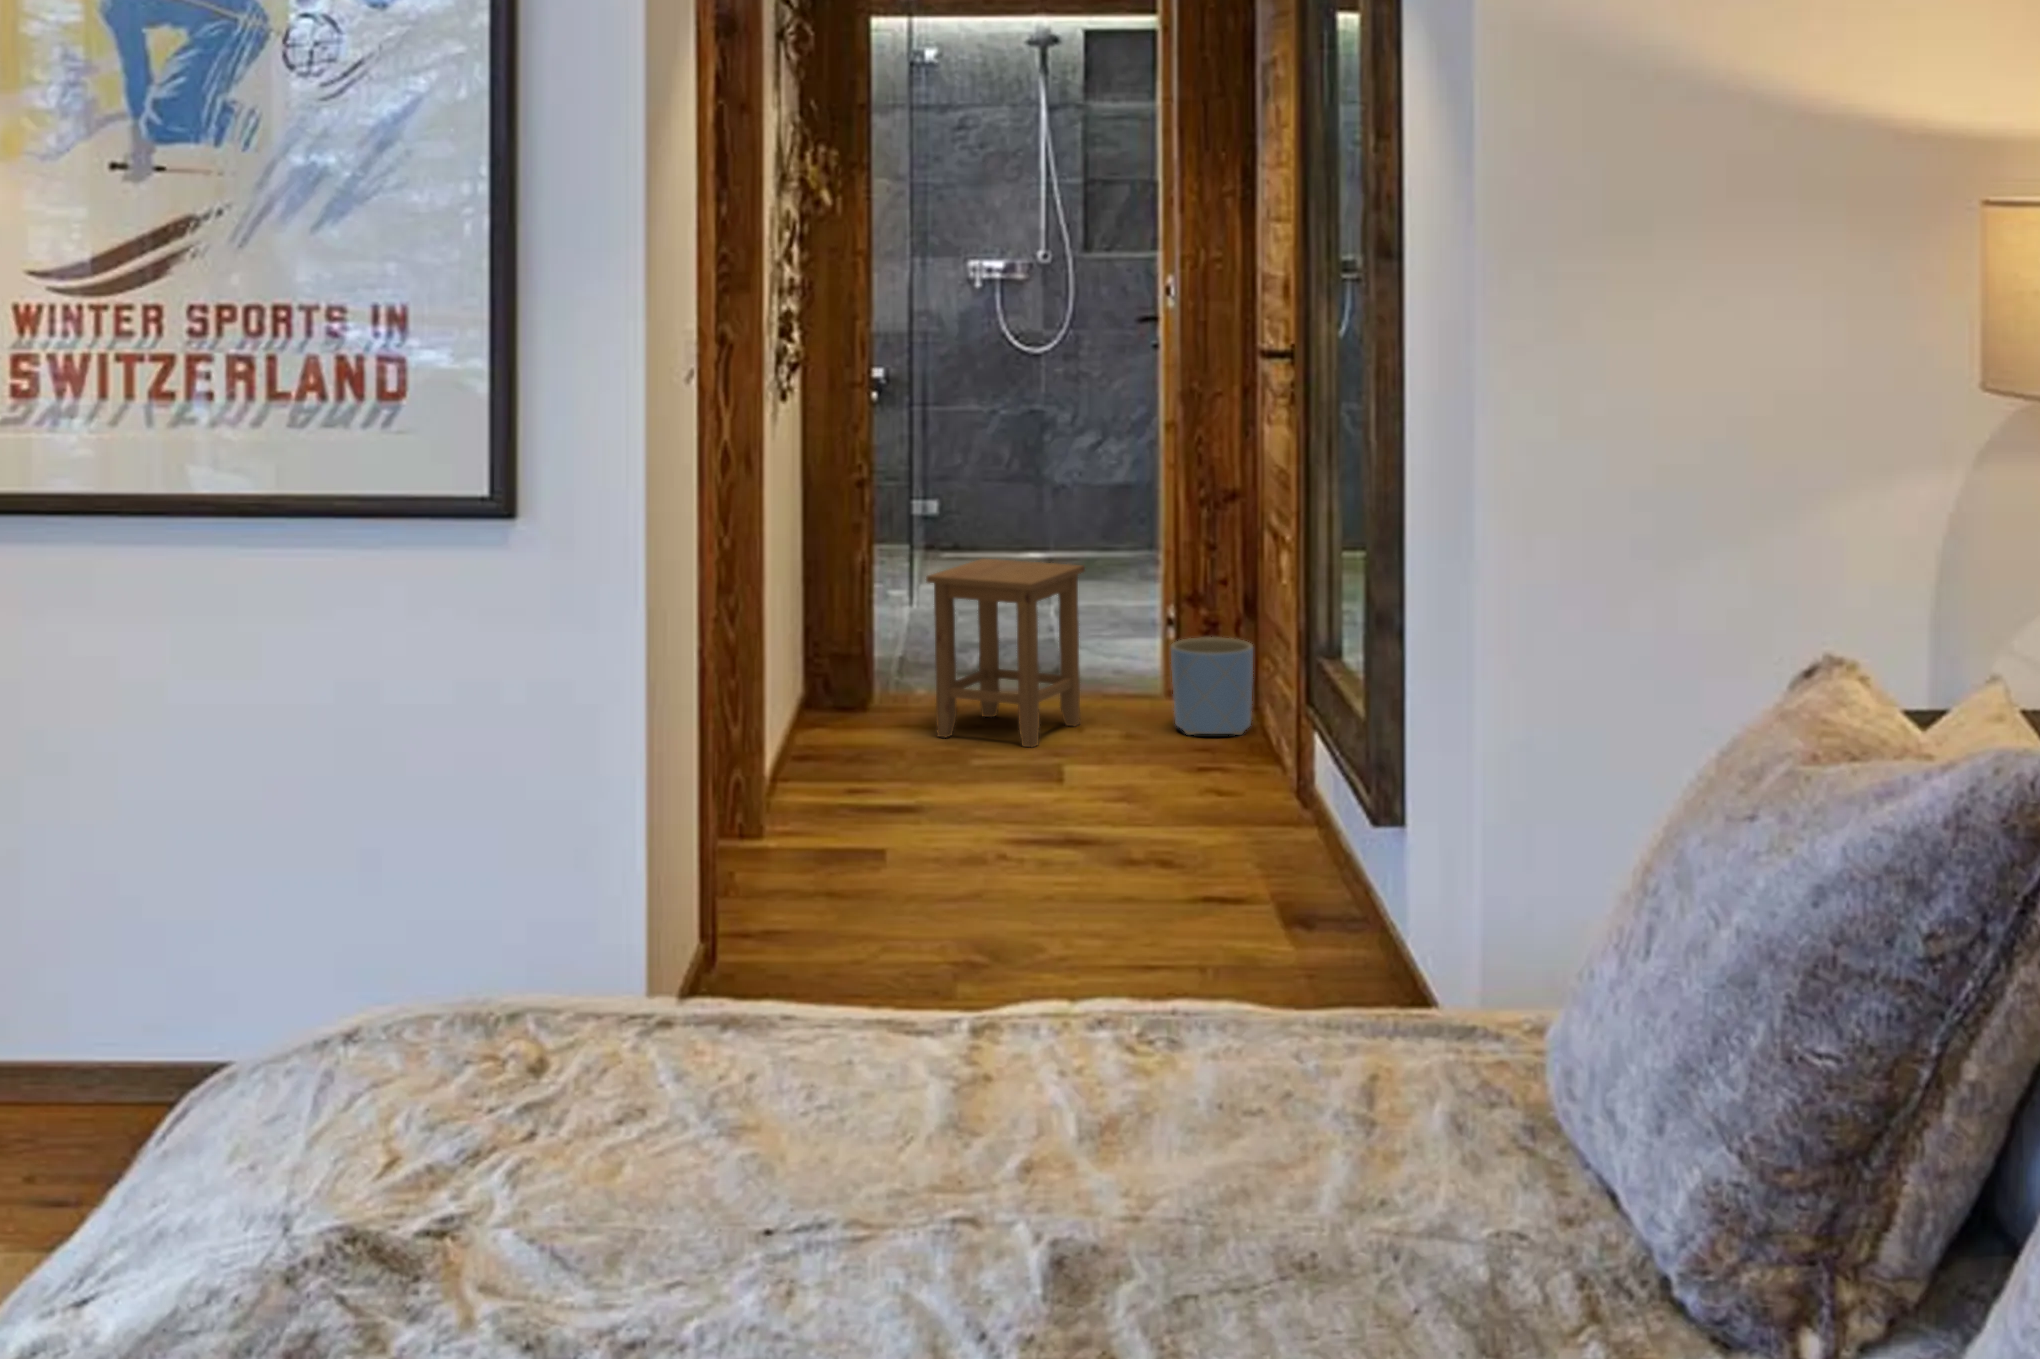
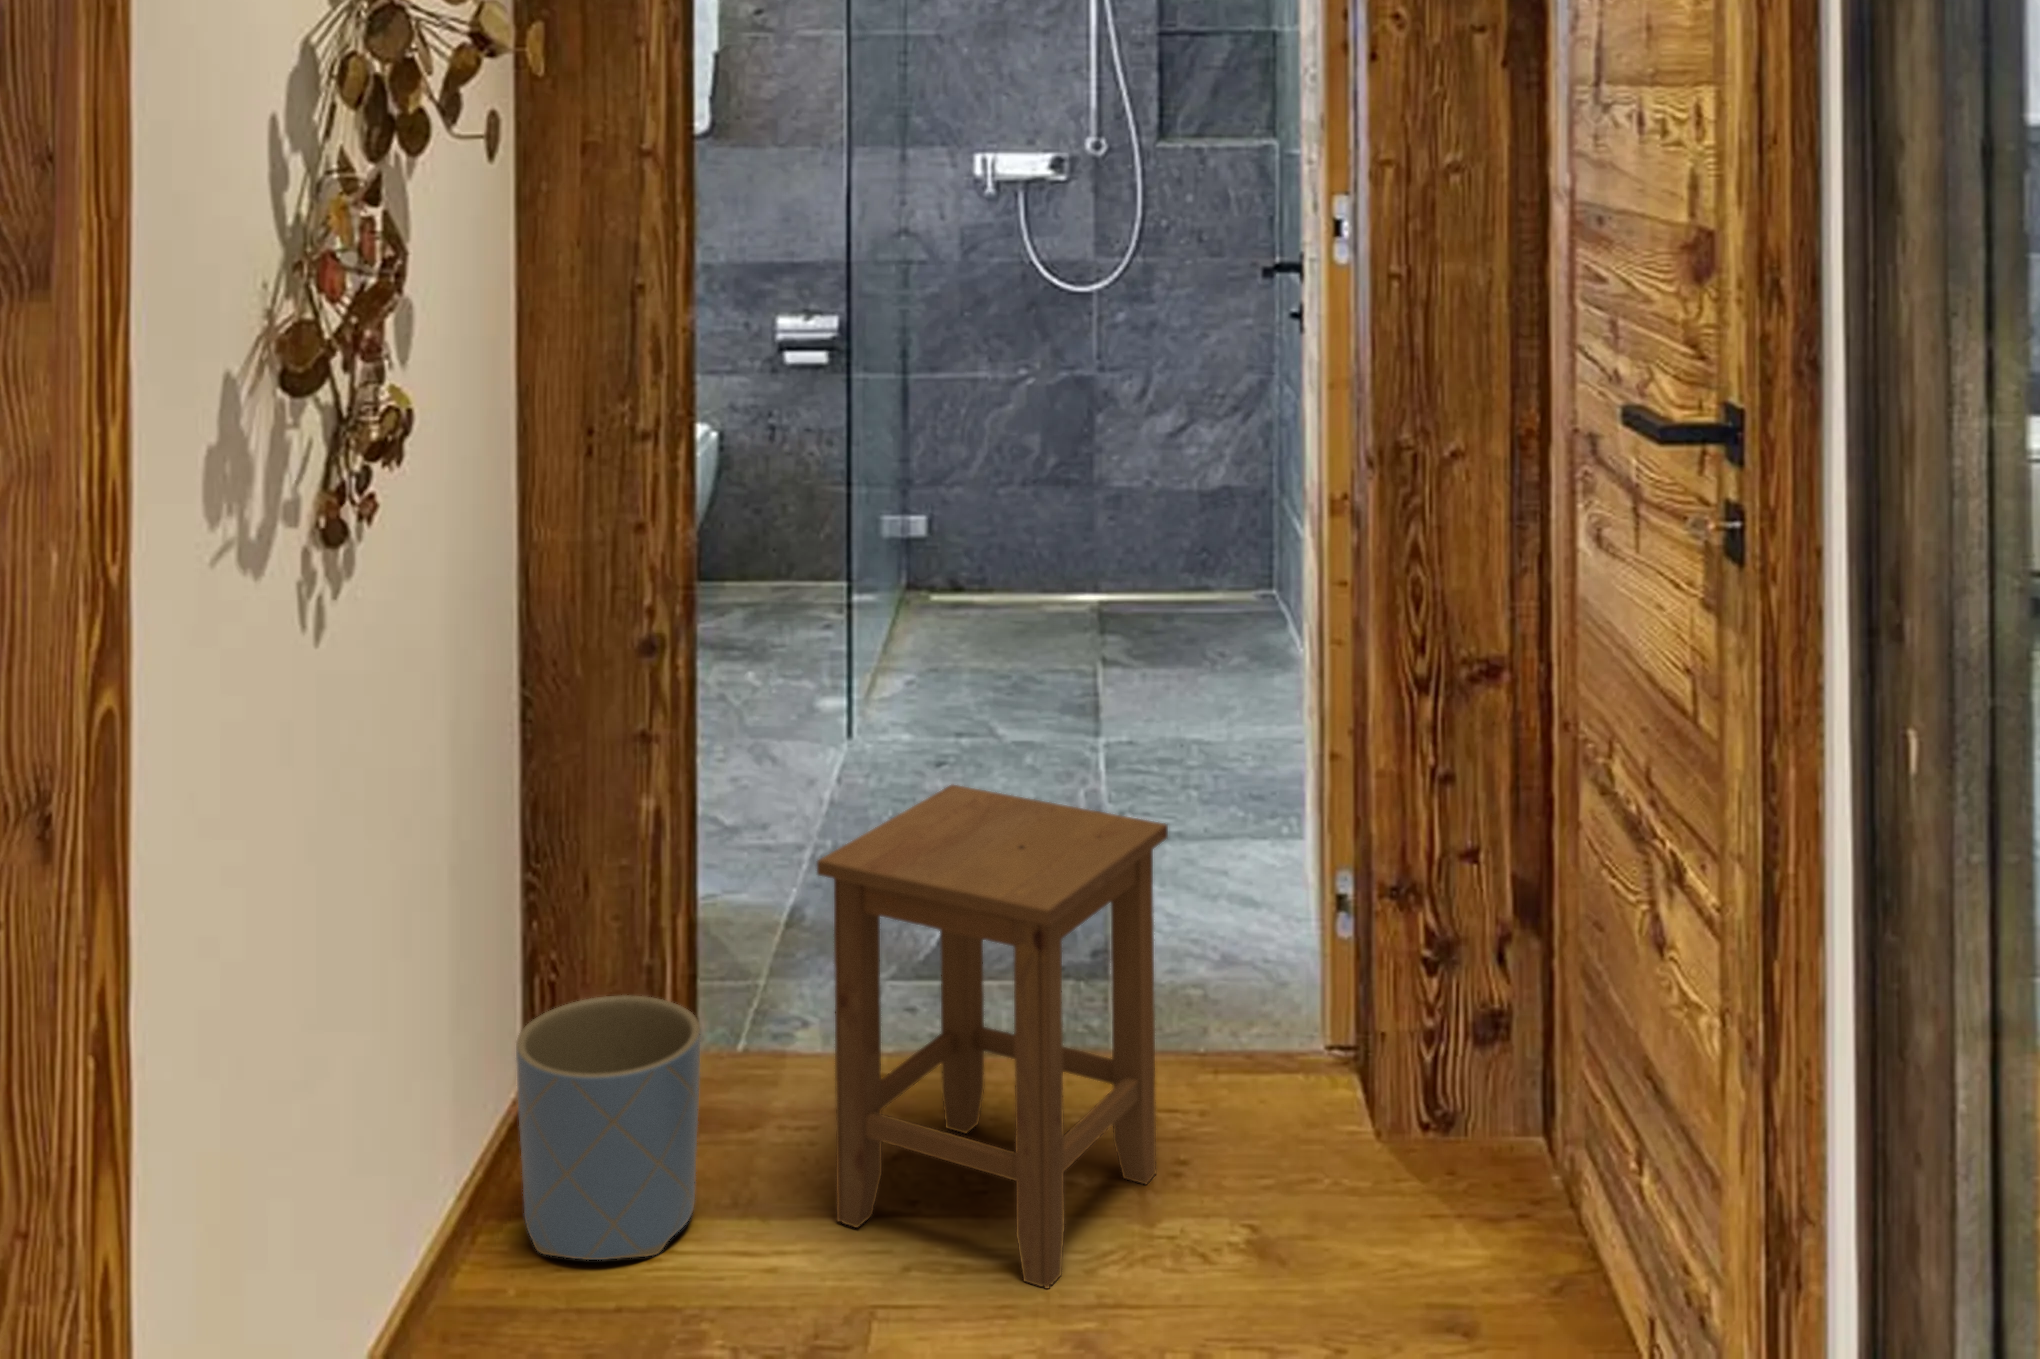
planter: present [1171,637,1253,735] -> present [516,995,700,1260]

